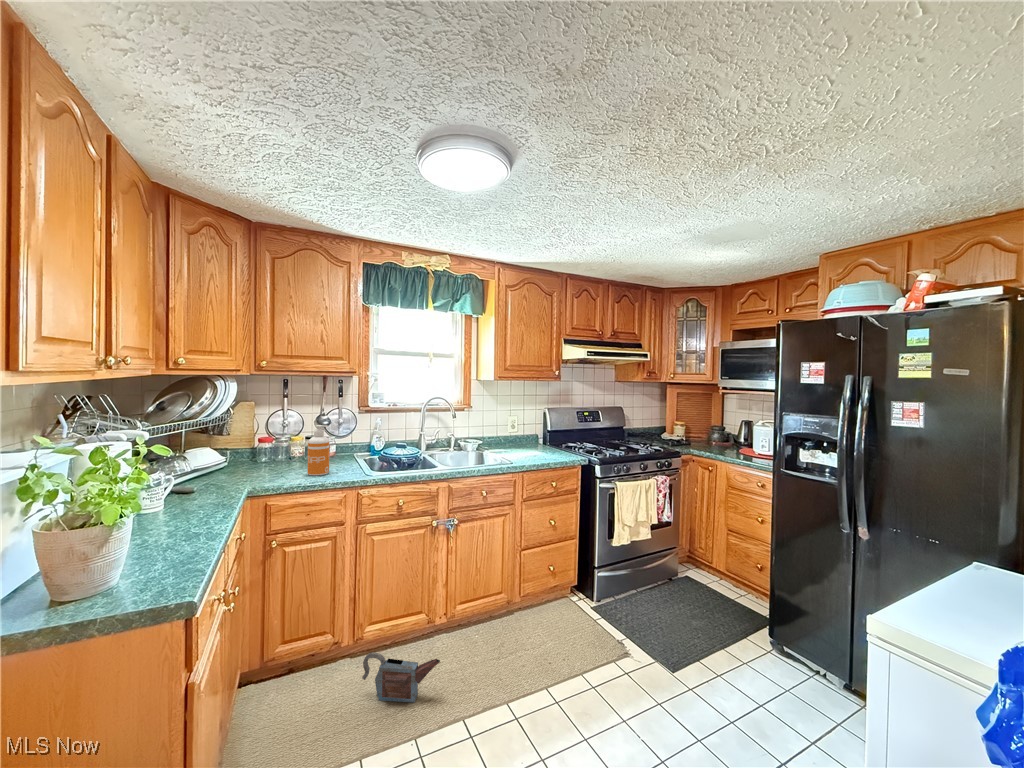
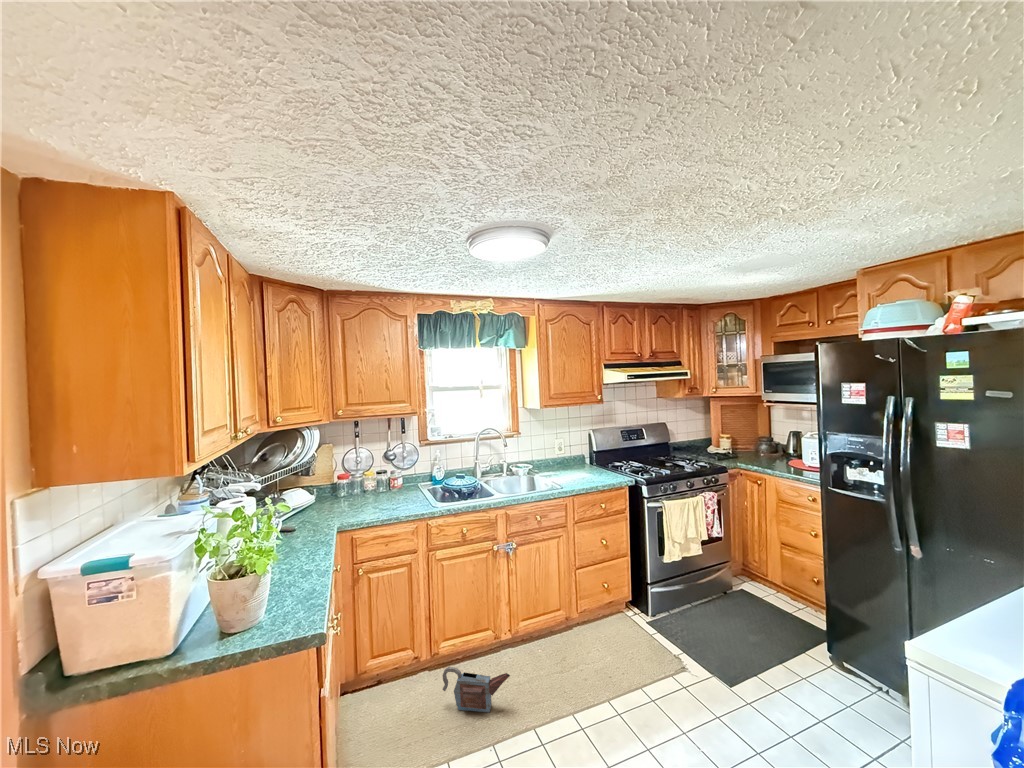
soap dispenser: present [308,425,329,476] -> none [382,464,401,509]

